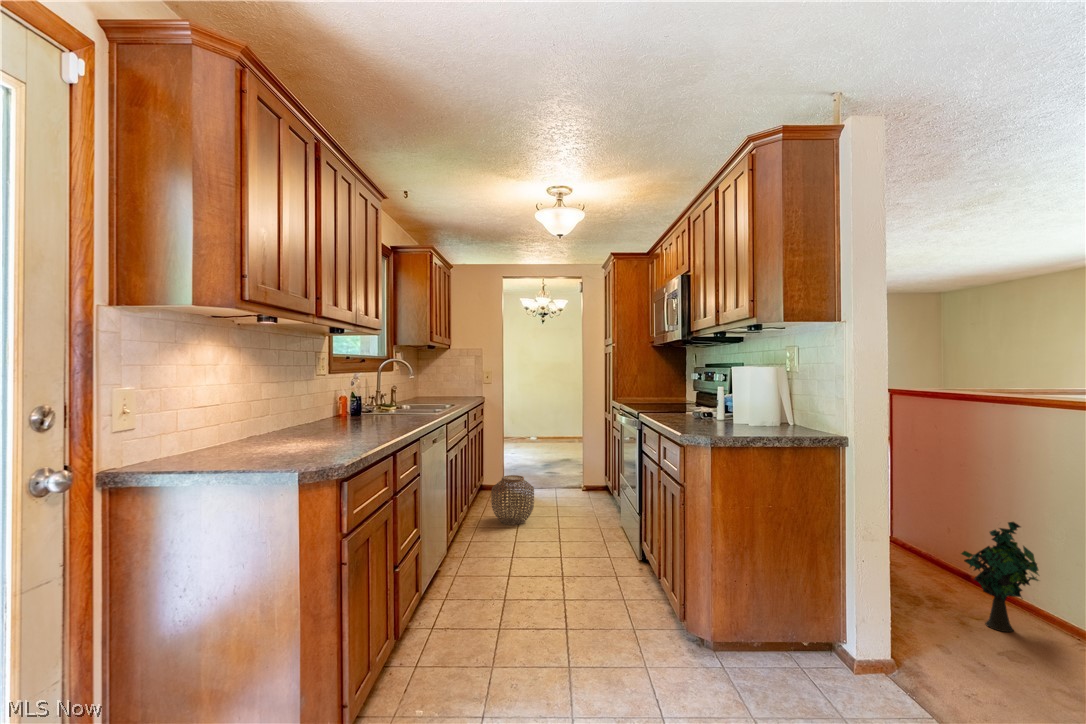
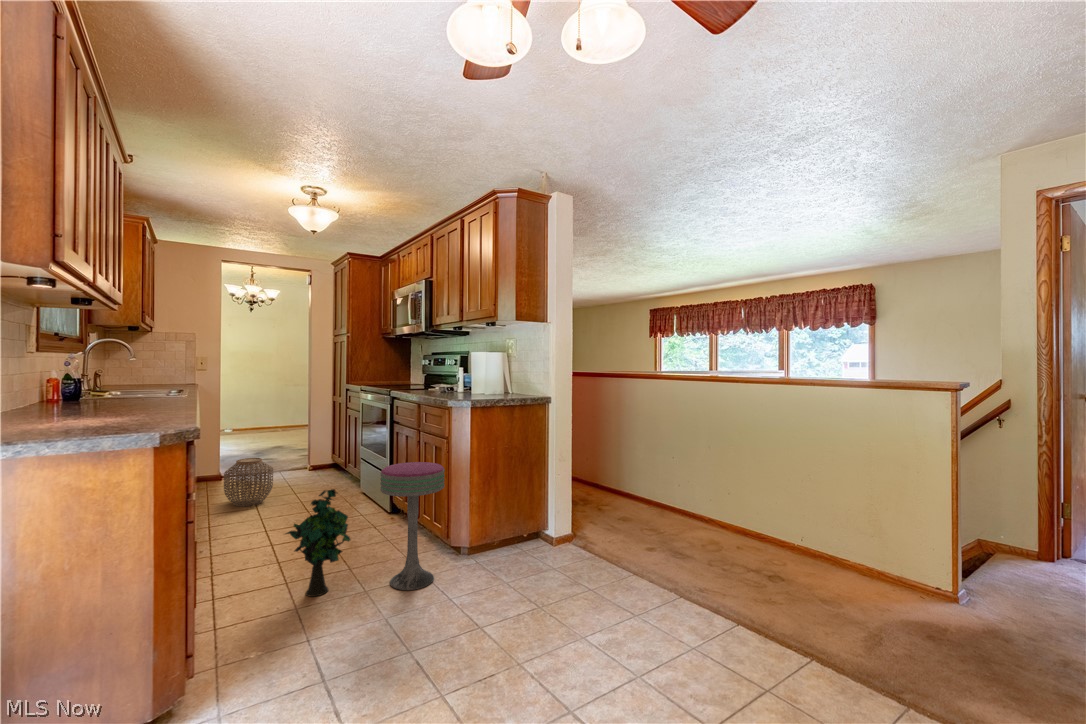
bar stool: none [586,512,666,680] -> present [380,462,445,590]
decorative plant: present [961,522,1039,632] -> present [286,489,351,597]

